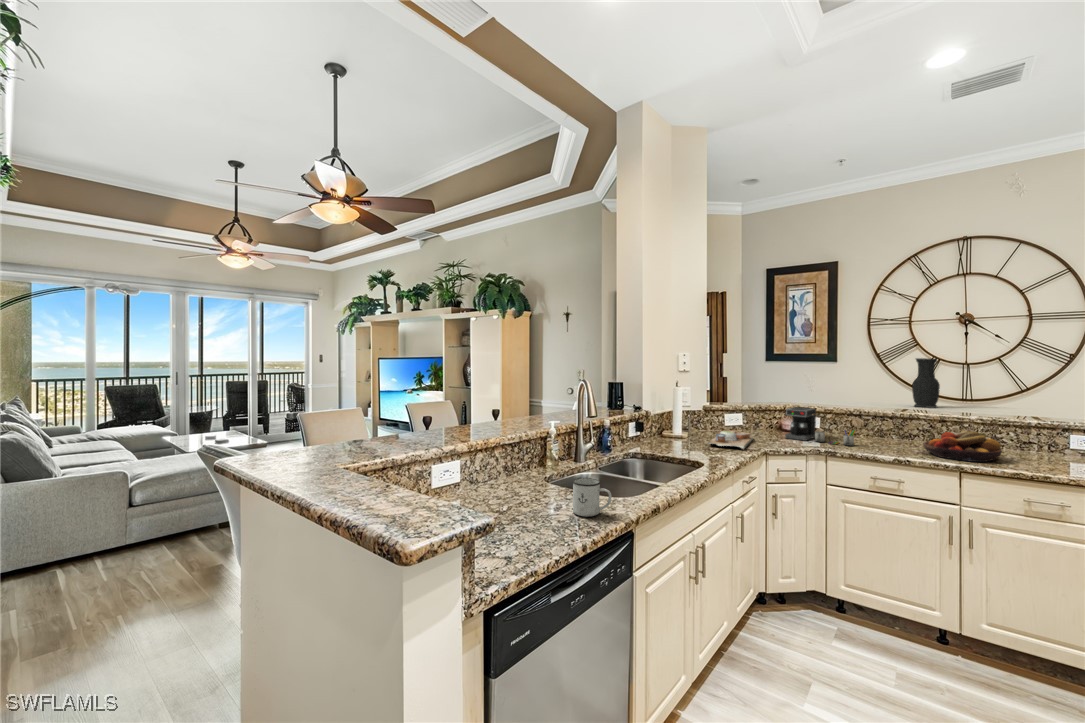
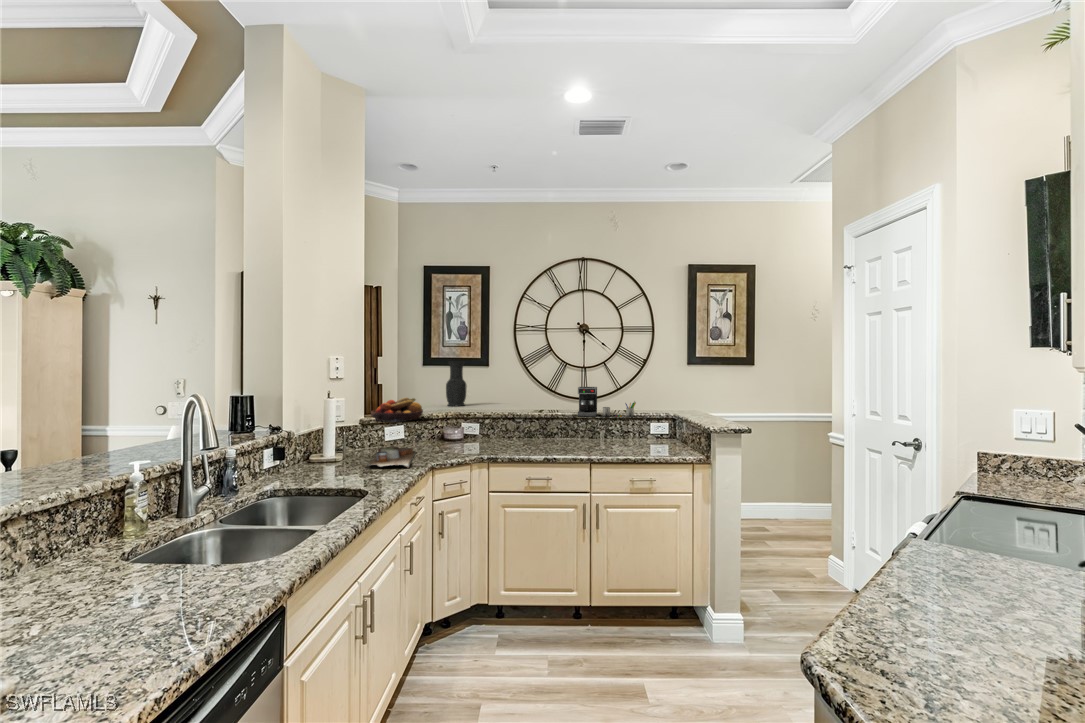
vase: present [912,358,940,408] -> present [446,362,467,406]
coffee maker: present [785,407,856,446] -> present [578,387,636,417]
fruit bowl: present [924,431,1002,462] -> present [371,398,423,422]
mug: present [573,478,611,517] -> none [182,543,249,605]

